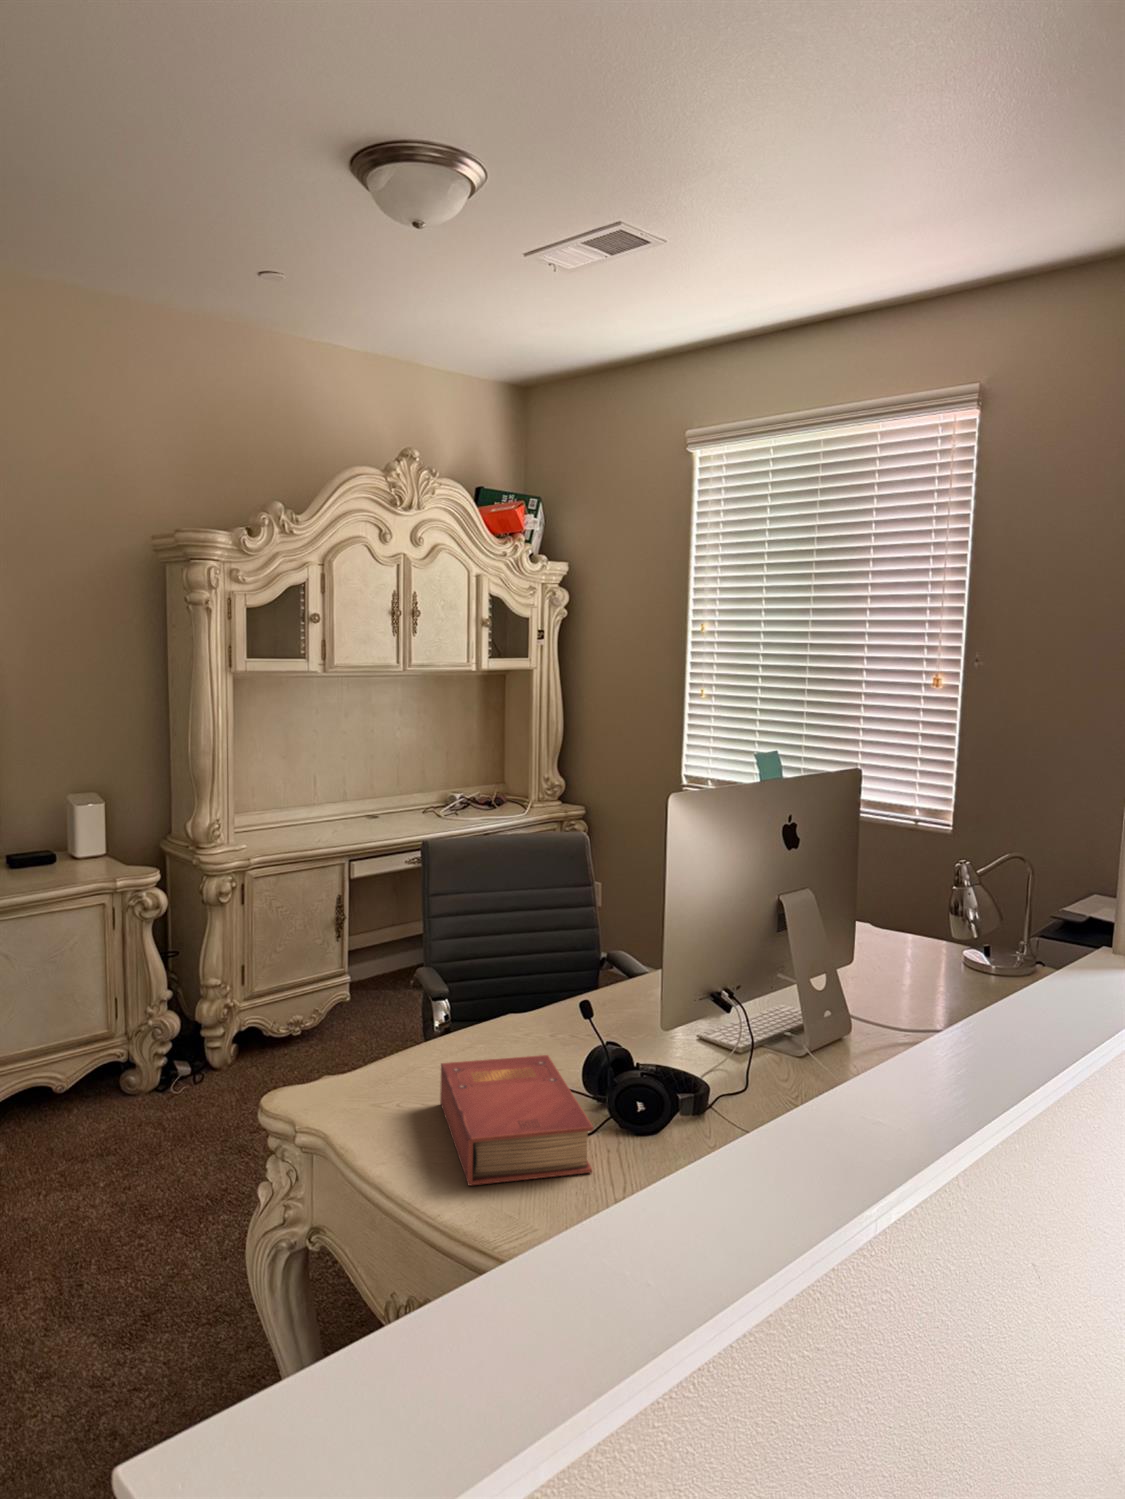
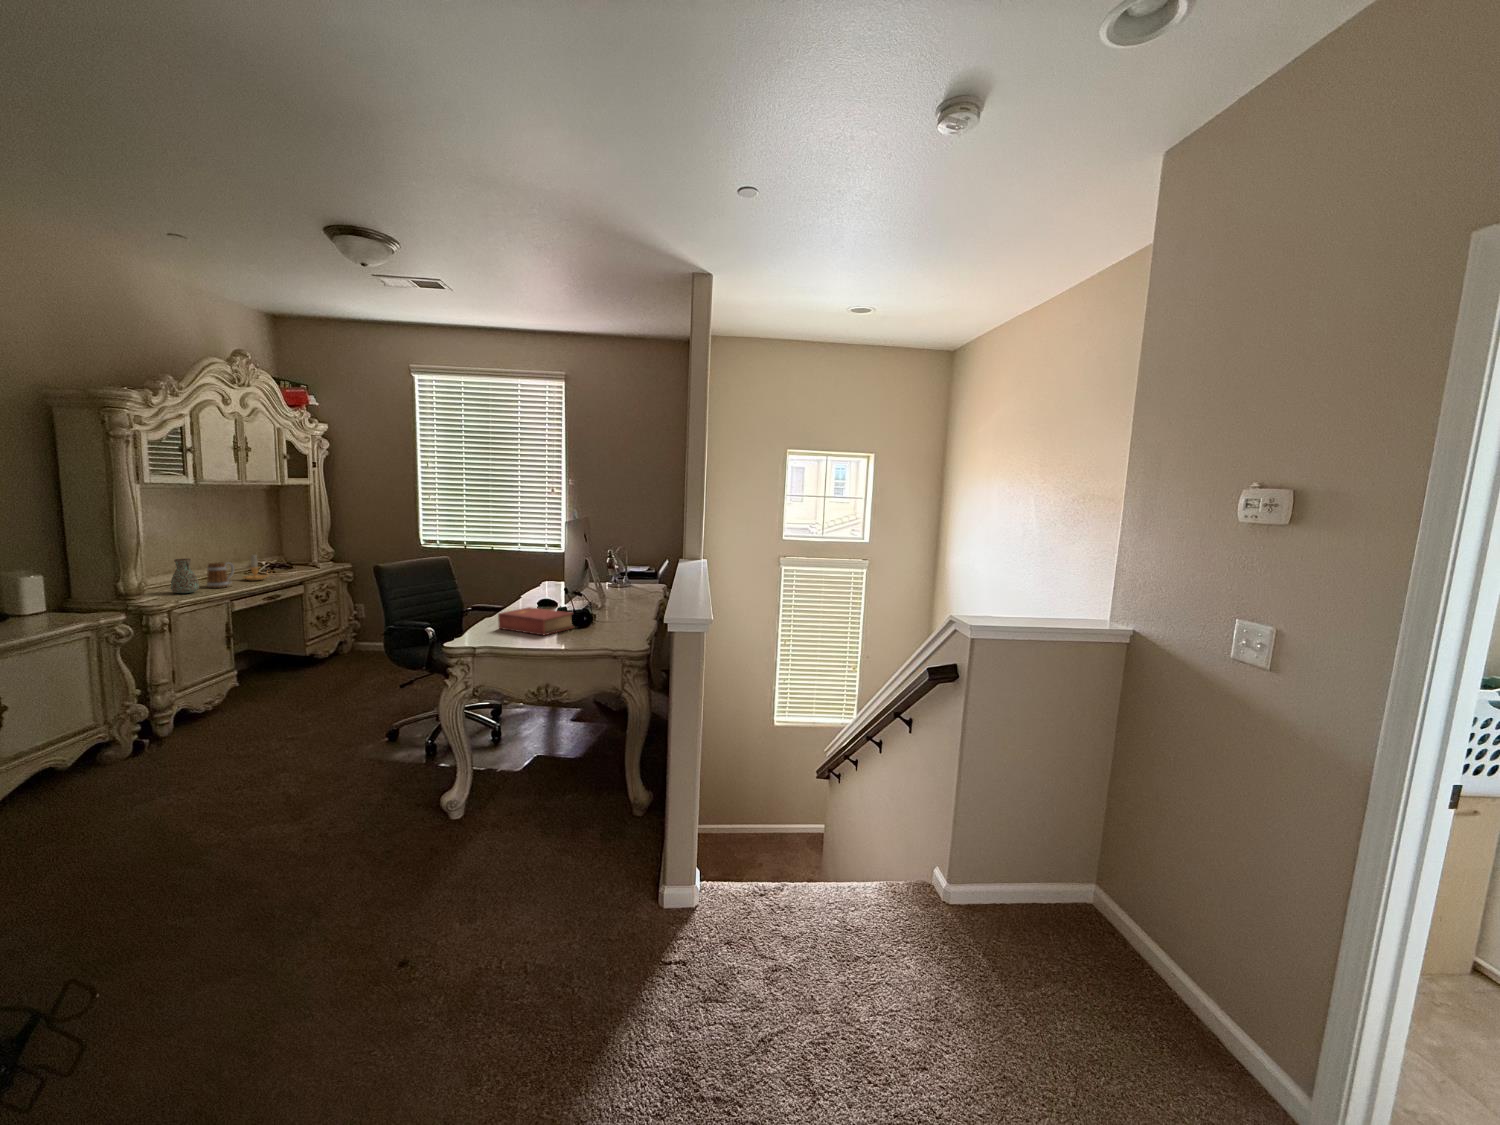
candle: none [392,784,434,829] -> present [243,555,267,581]
decorative vase: none [272,788,307,843] -> present [171,559,199,593]
mug: none [329,797,369,839] -> present [207,562,234,588]

